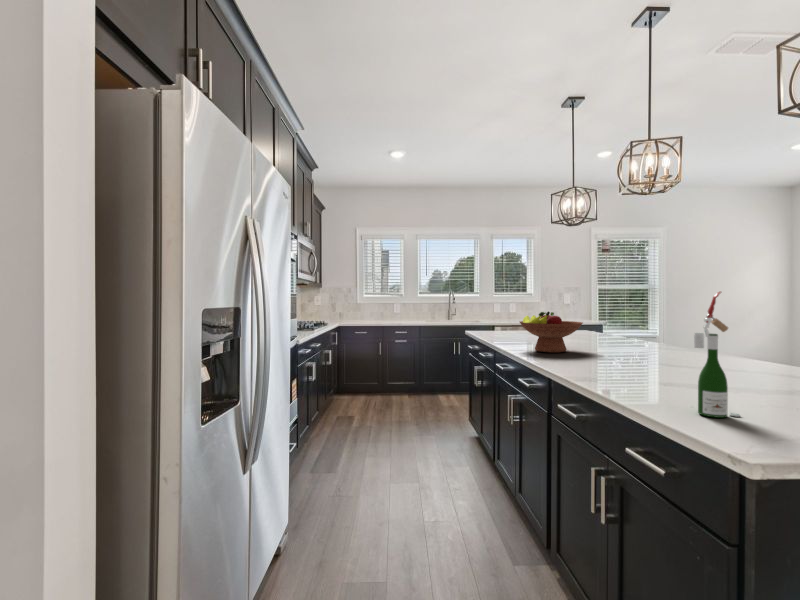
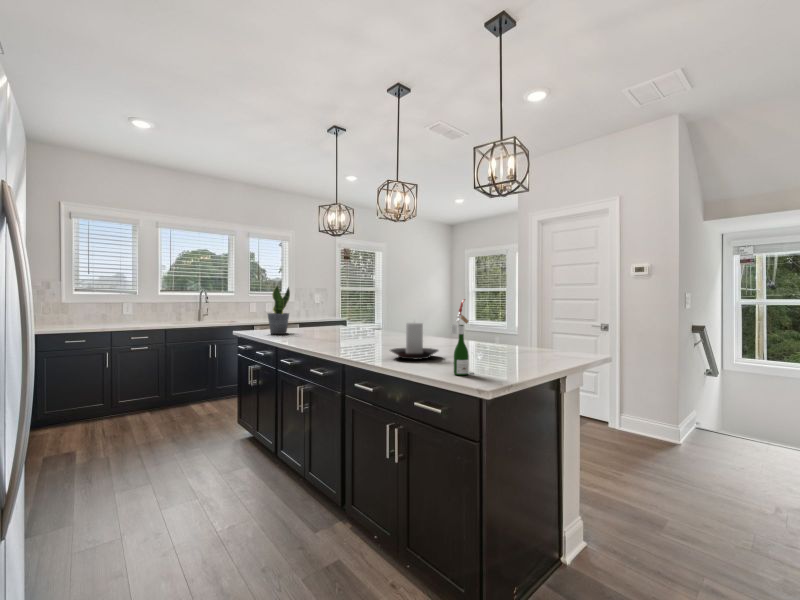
potted plant: none [494,282,518,335] -> present [268,285,290,334]
fruit bowl: present [520,311,583,352] -> none [307,312,358,346]
candle holder: none [609,325,691,381] -> present [391,322,438,359]

